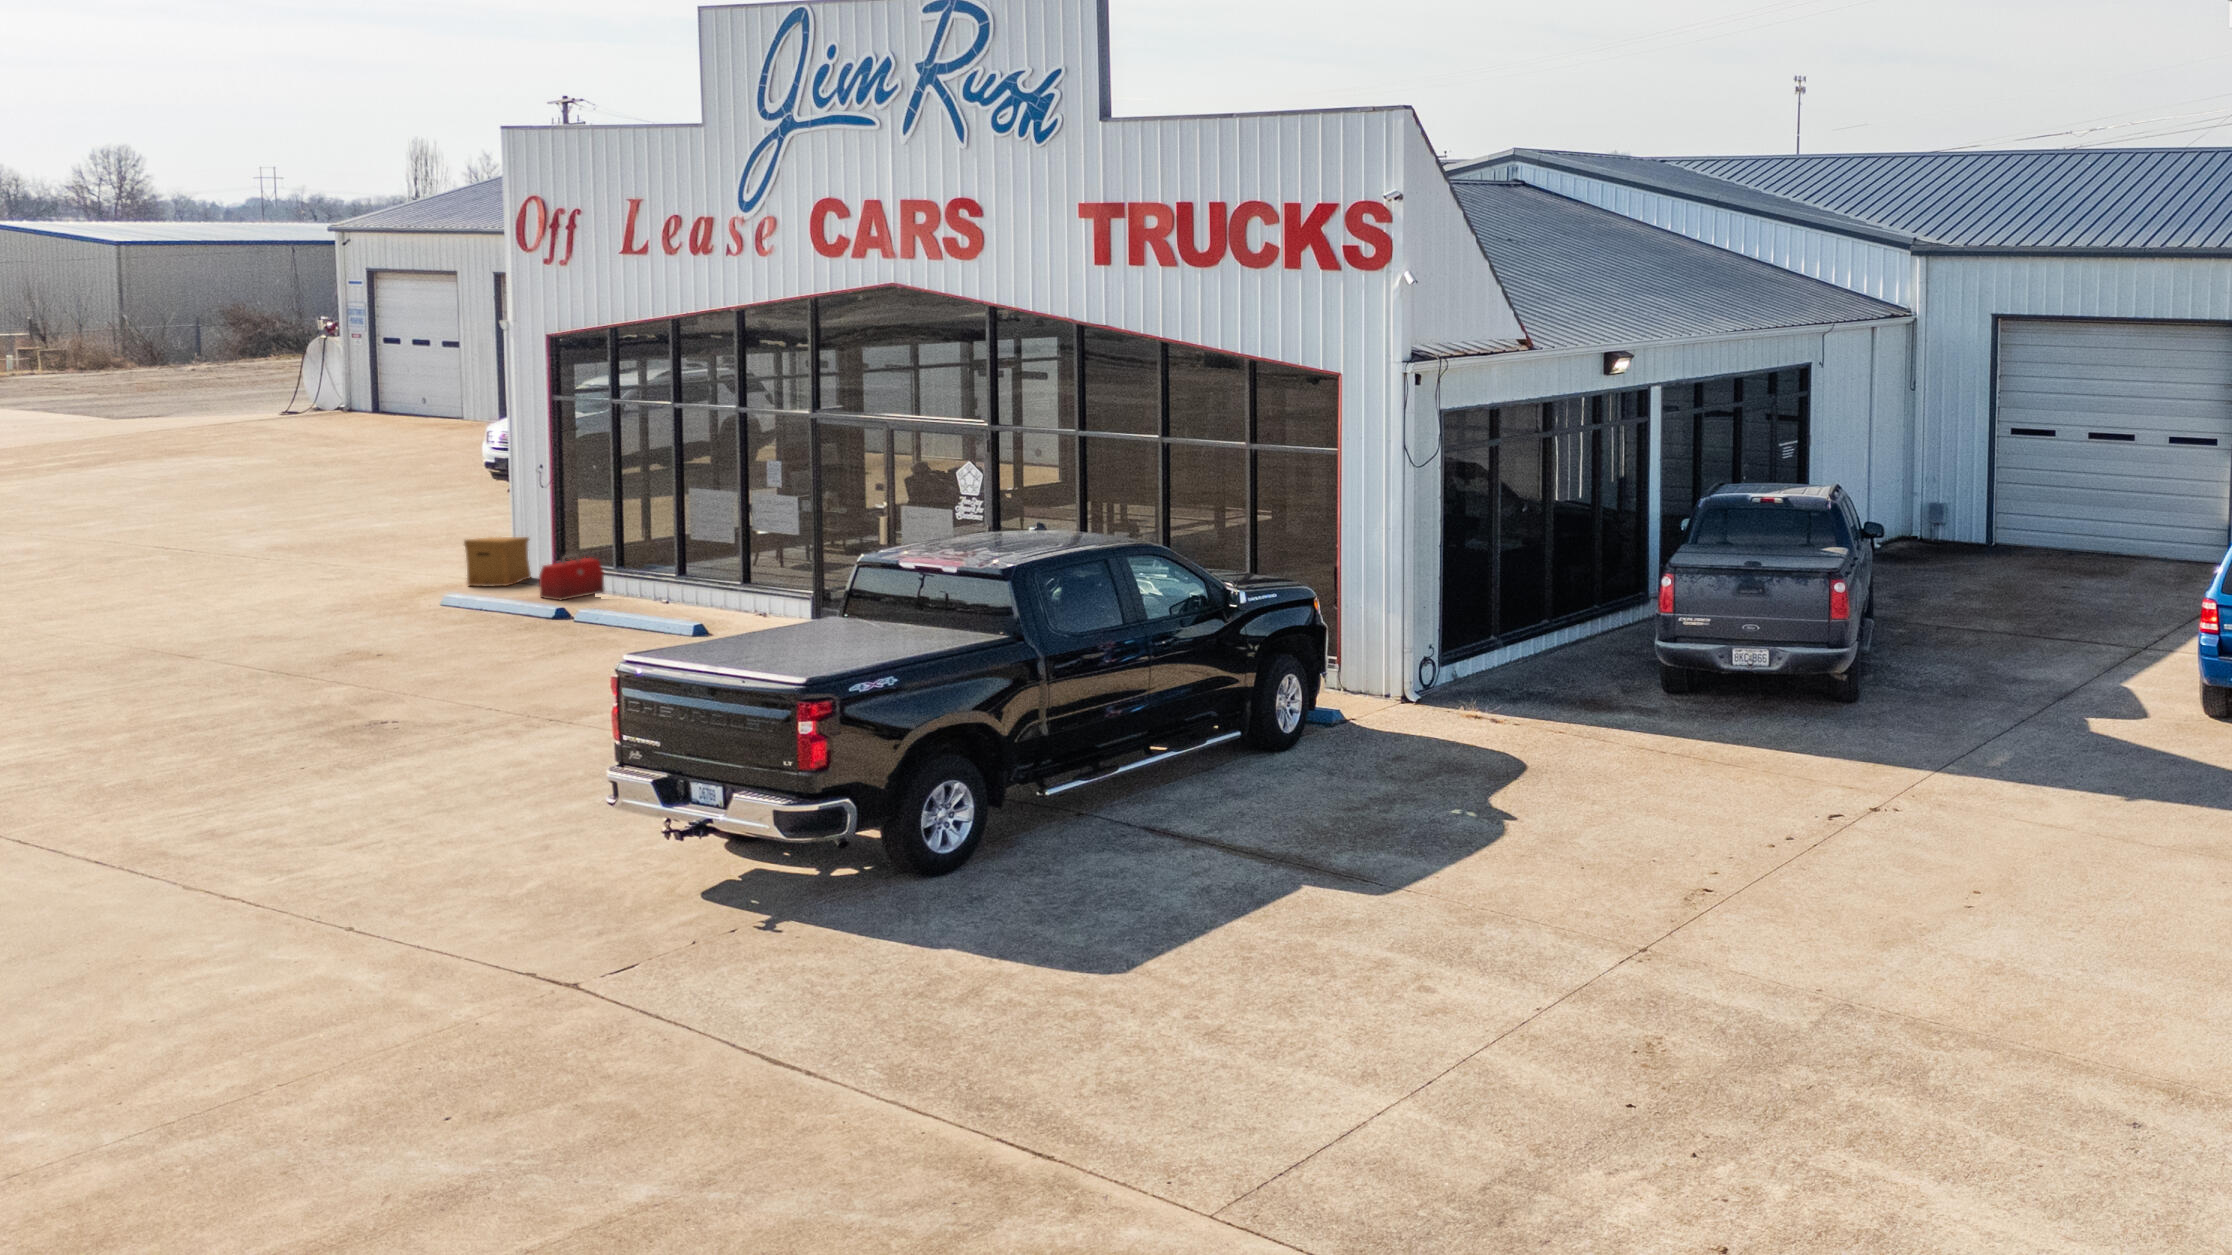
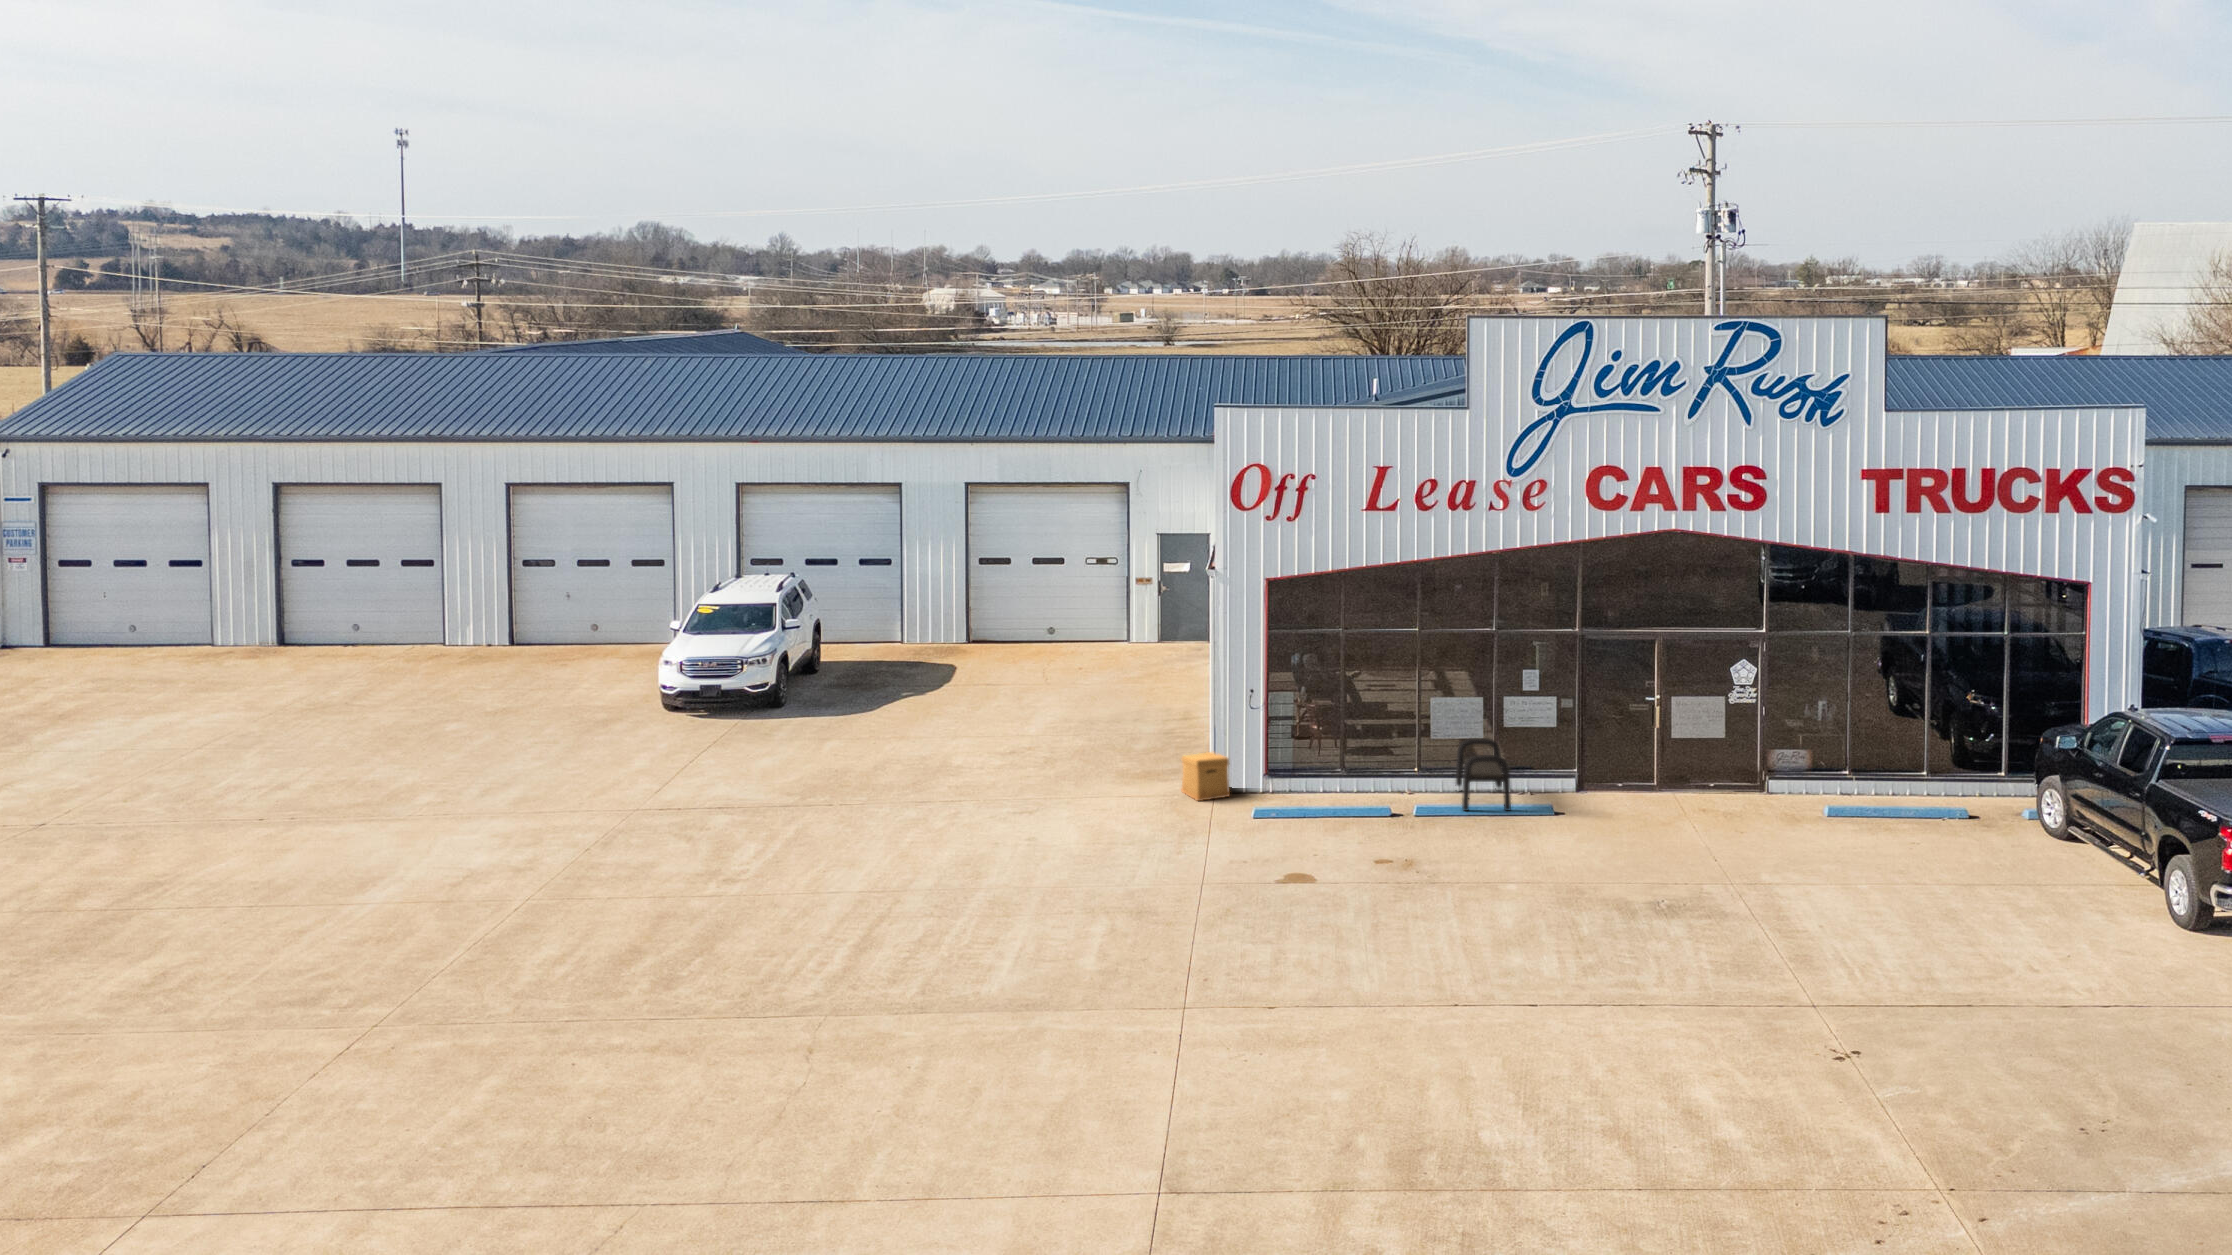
bench: none [630,542,746,626] -> present [1456,738,1511,811]
toolbox: present [539,554,605,600] -> none [1302,761,1331,802]

